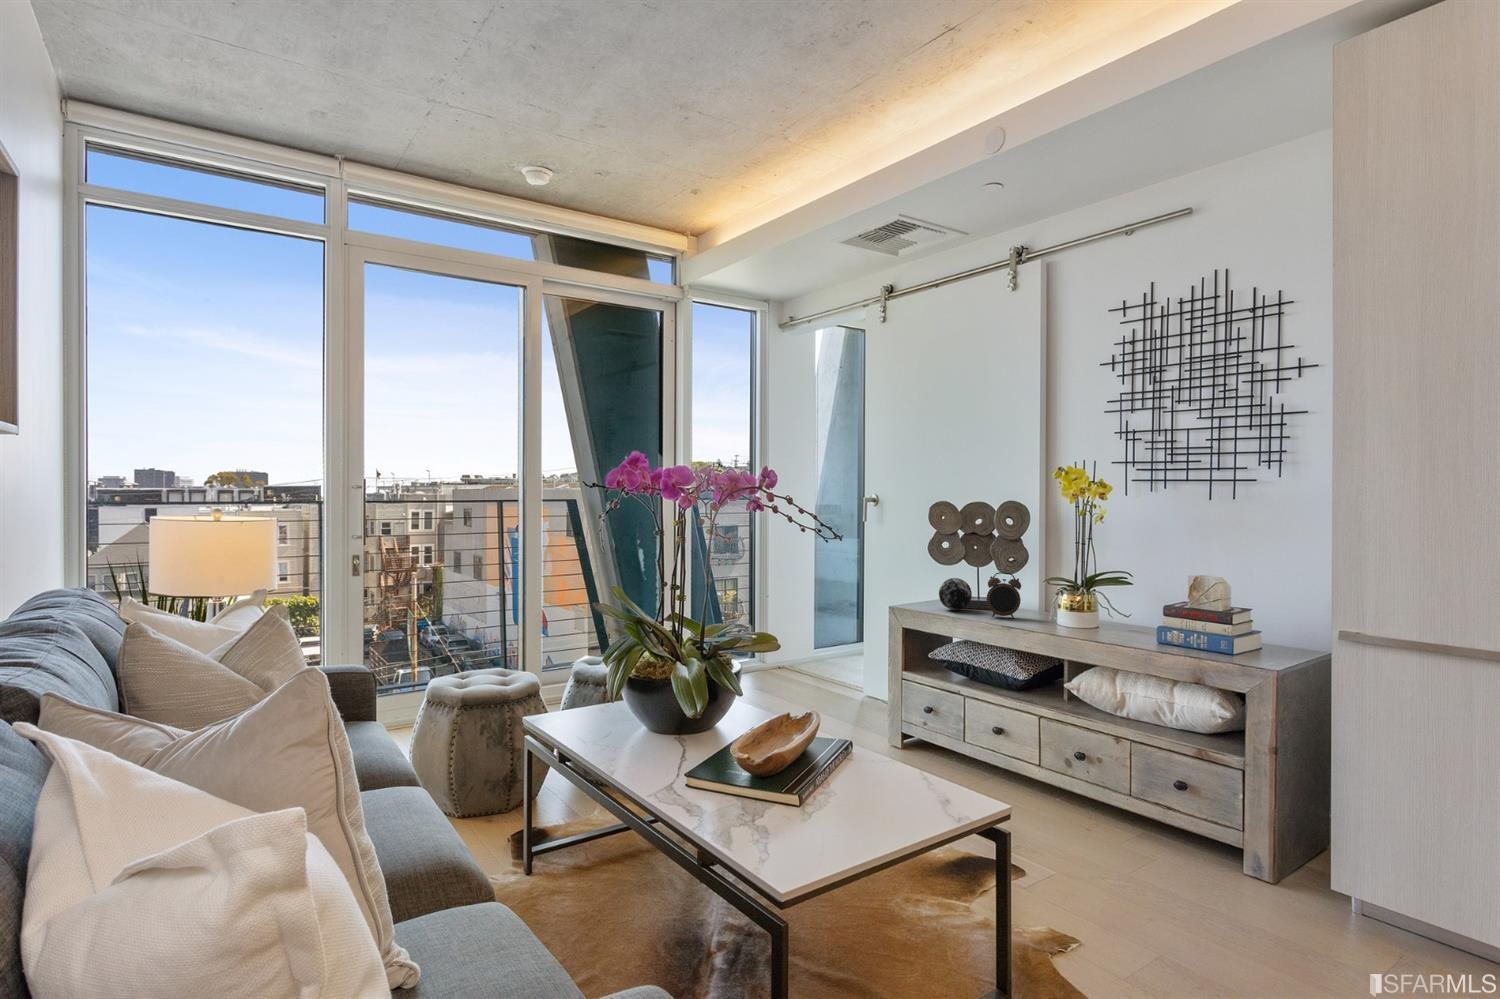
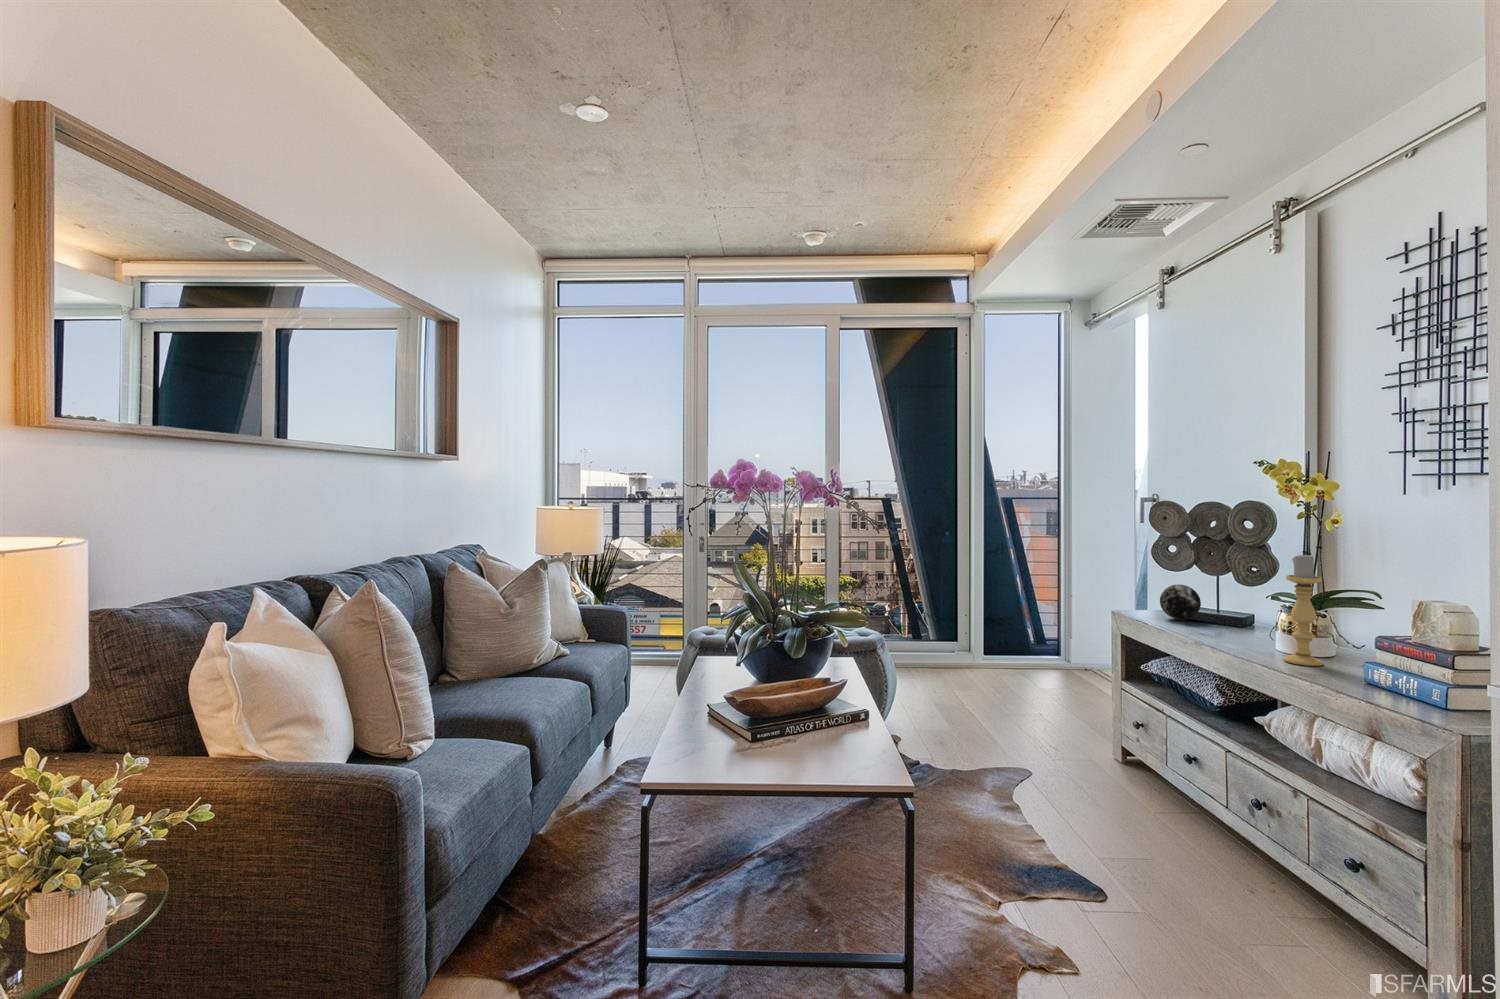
candle holder: none [1085,543,1112,635] -> present [1284,553,1322,666]
alarm clock: present [987,572,1021,619] -> none [1198,581,1244,635]

